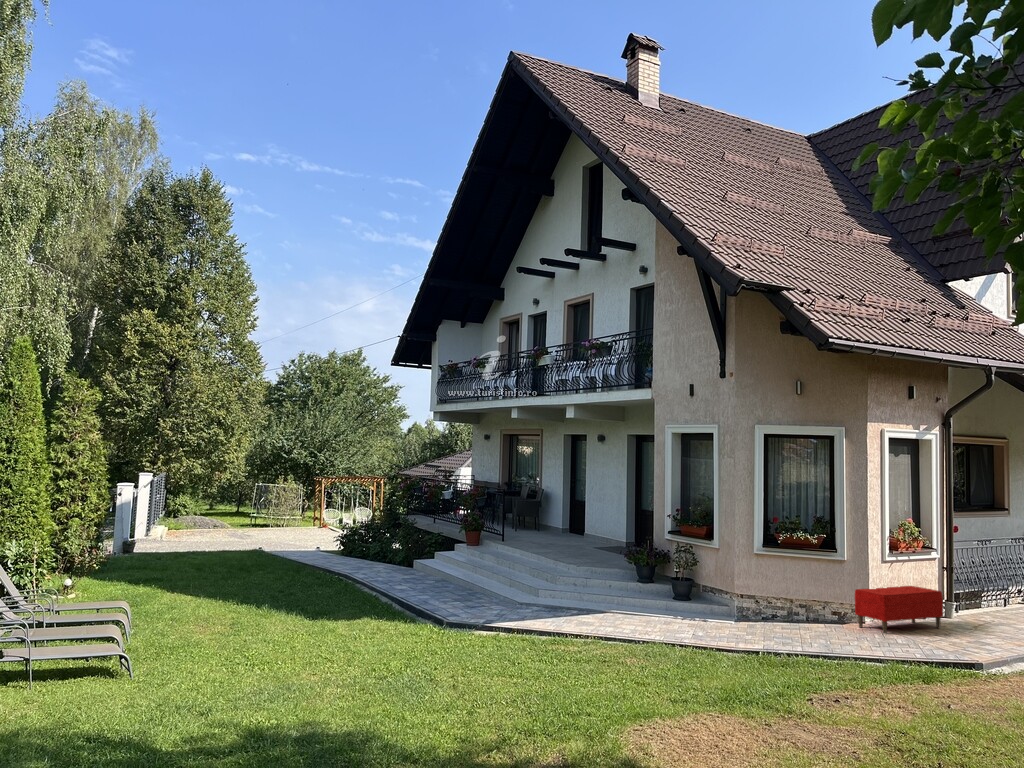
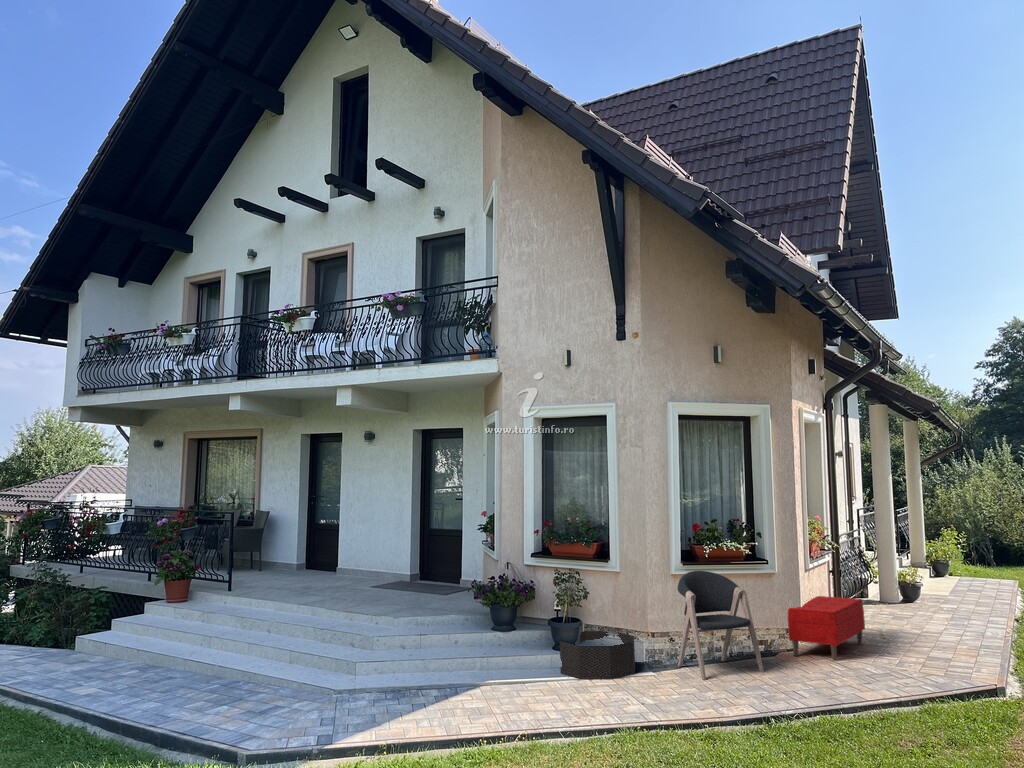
chair: none [752,553,811,632] -> present [677,571,764,680]
basket: none [668,589,725,621] -> present [560,631,635,680]

